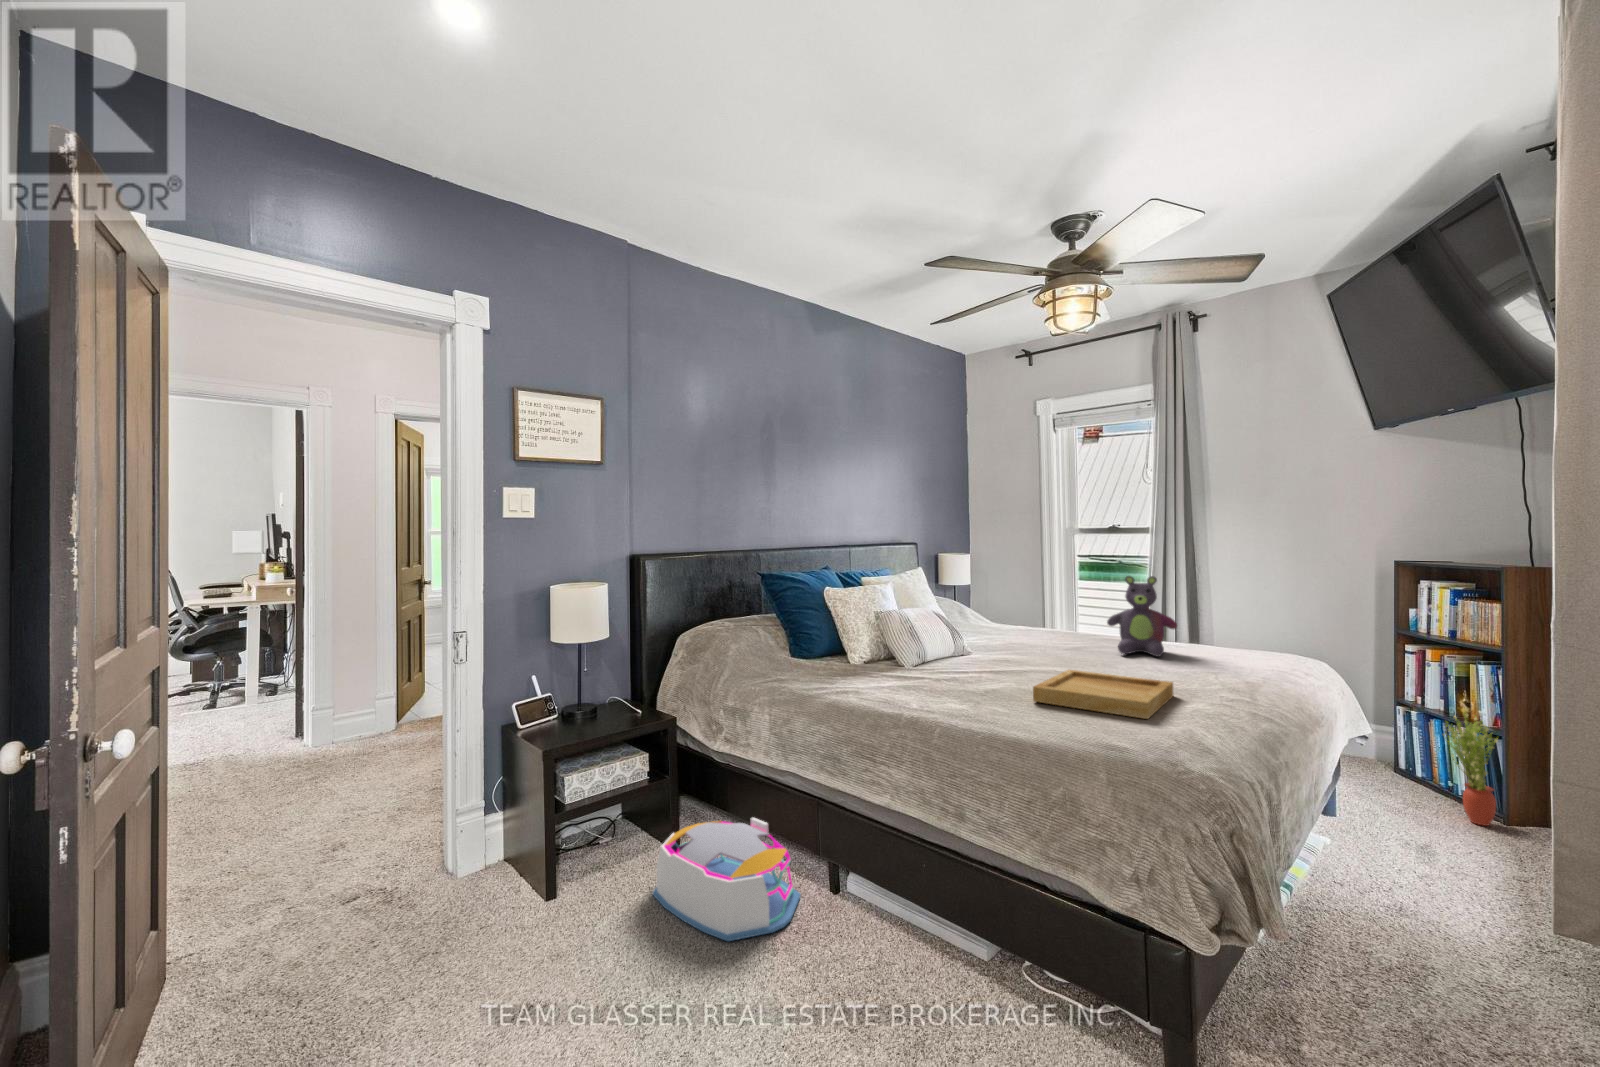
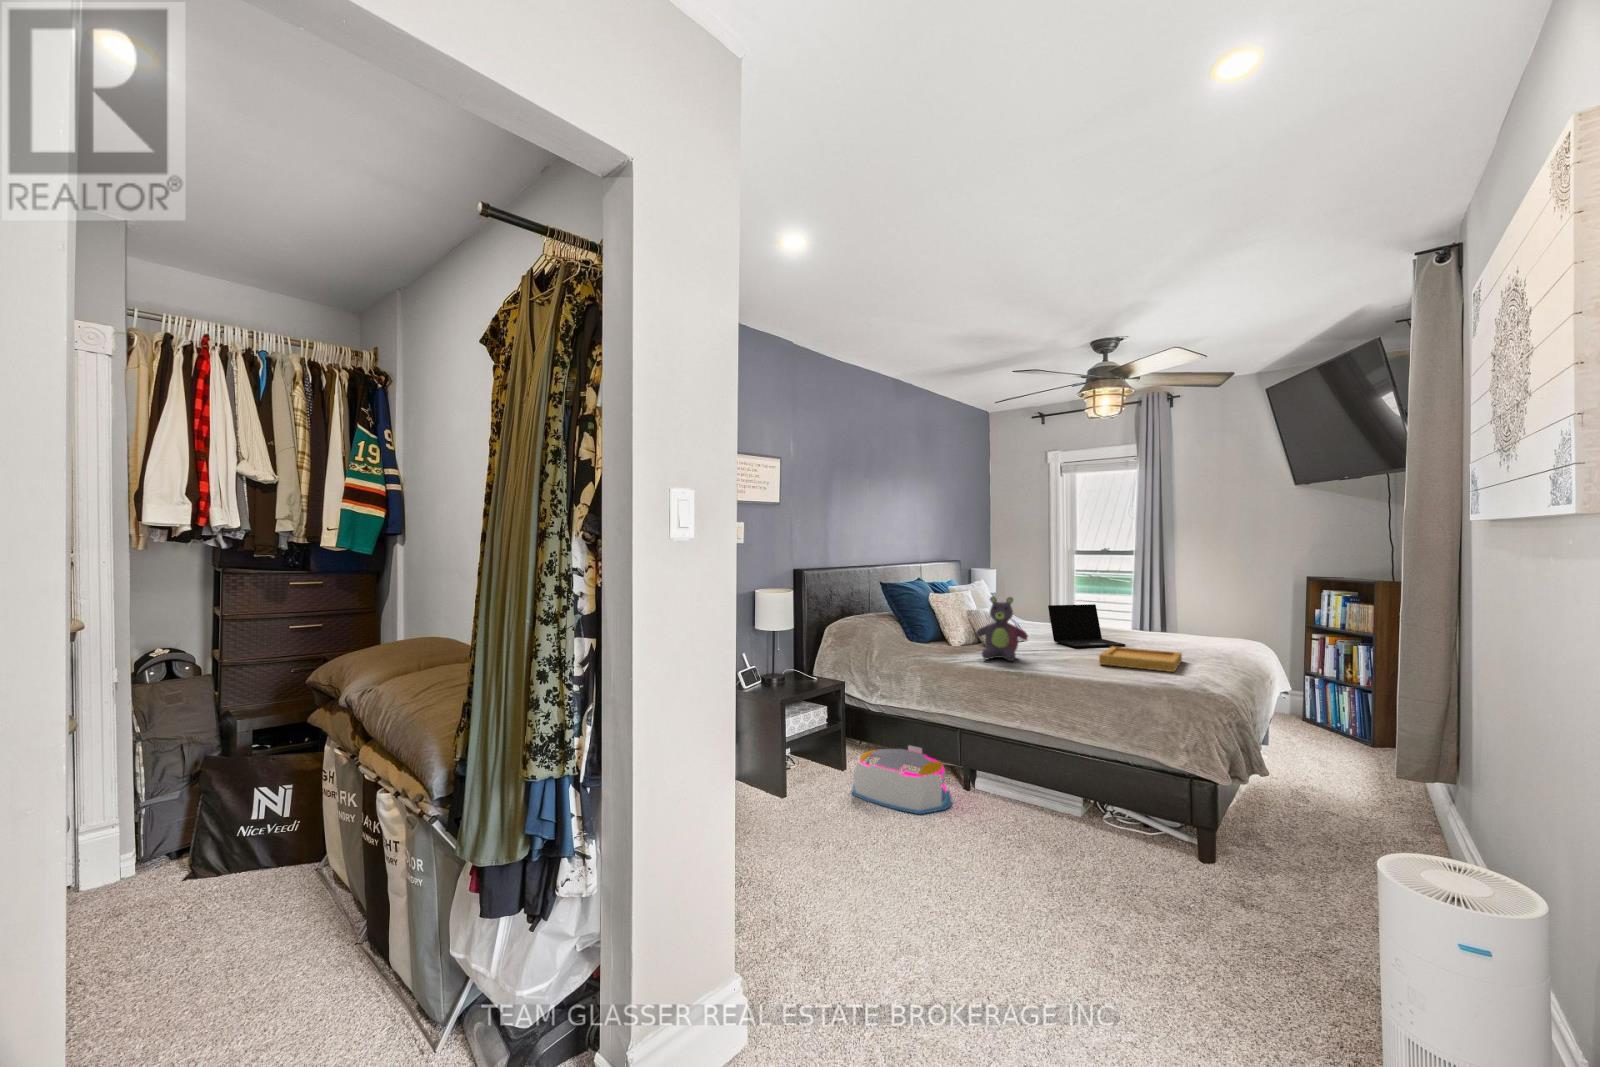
stuffed bear: present [1107,576,1177,656] -> present [976,597,1028,661]
laptop: none [992,604,1101,669] -> present [1048,604,1125,648]
potted plant: present [1443,714,1498,826] -> none [1336,676,1370,749]

